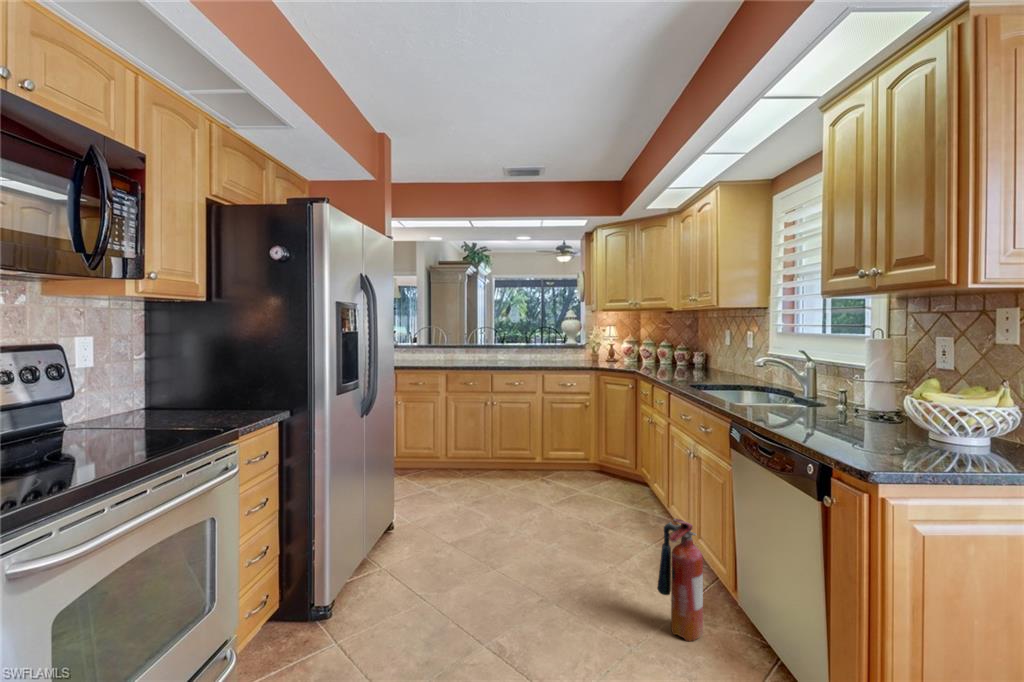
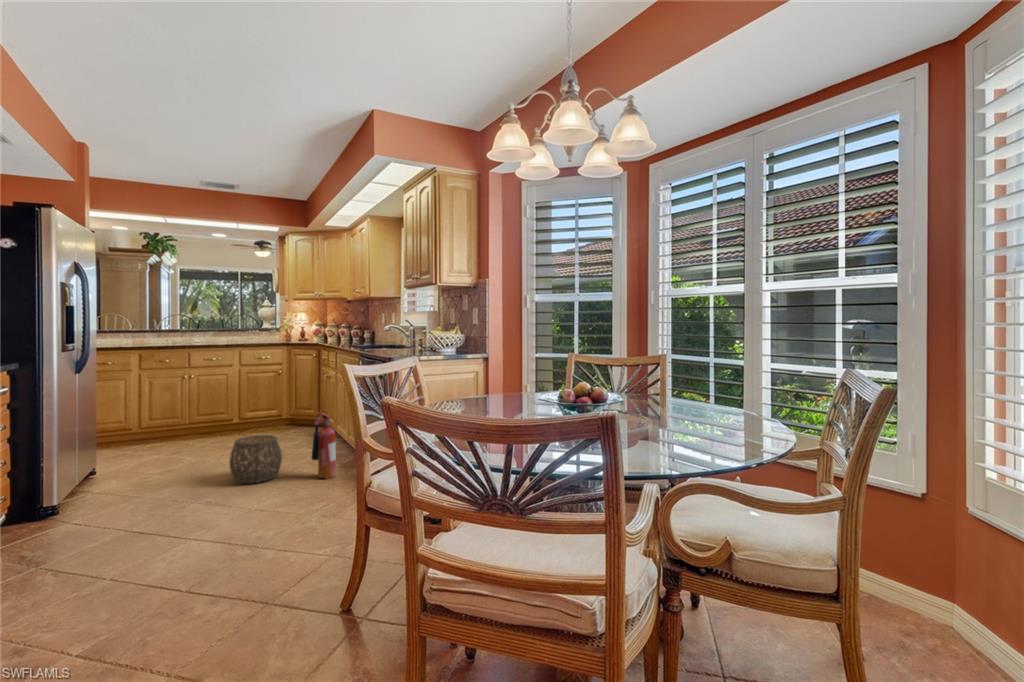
woven basket: none [533,526,609,619] -> present [229,435,282,484]

